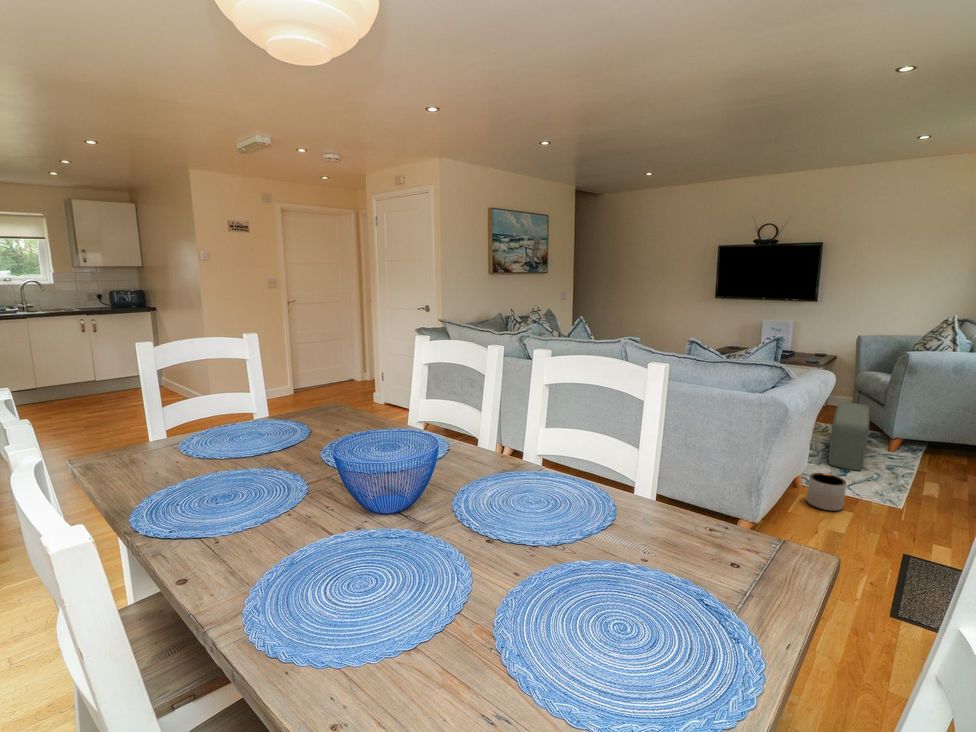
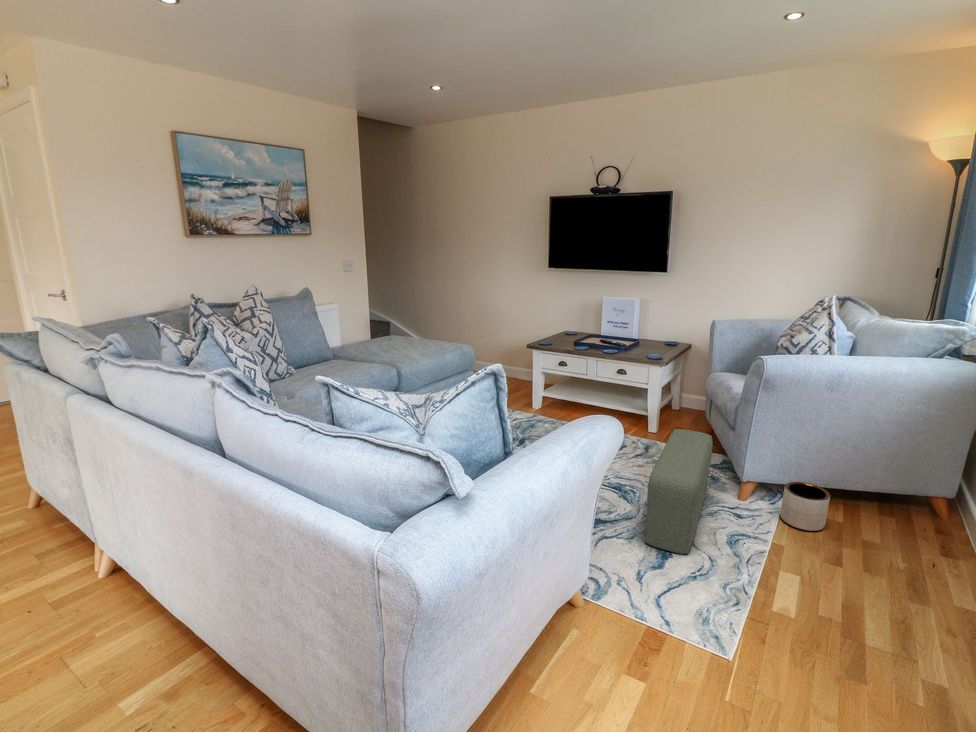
planter: present [806,473,846,511] -> present [780,482,830,531]

